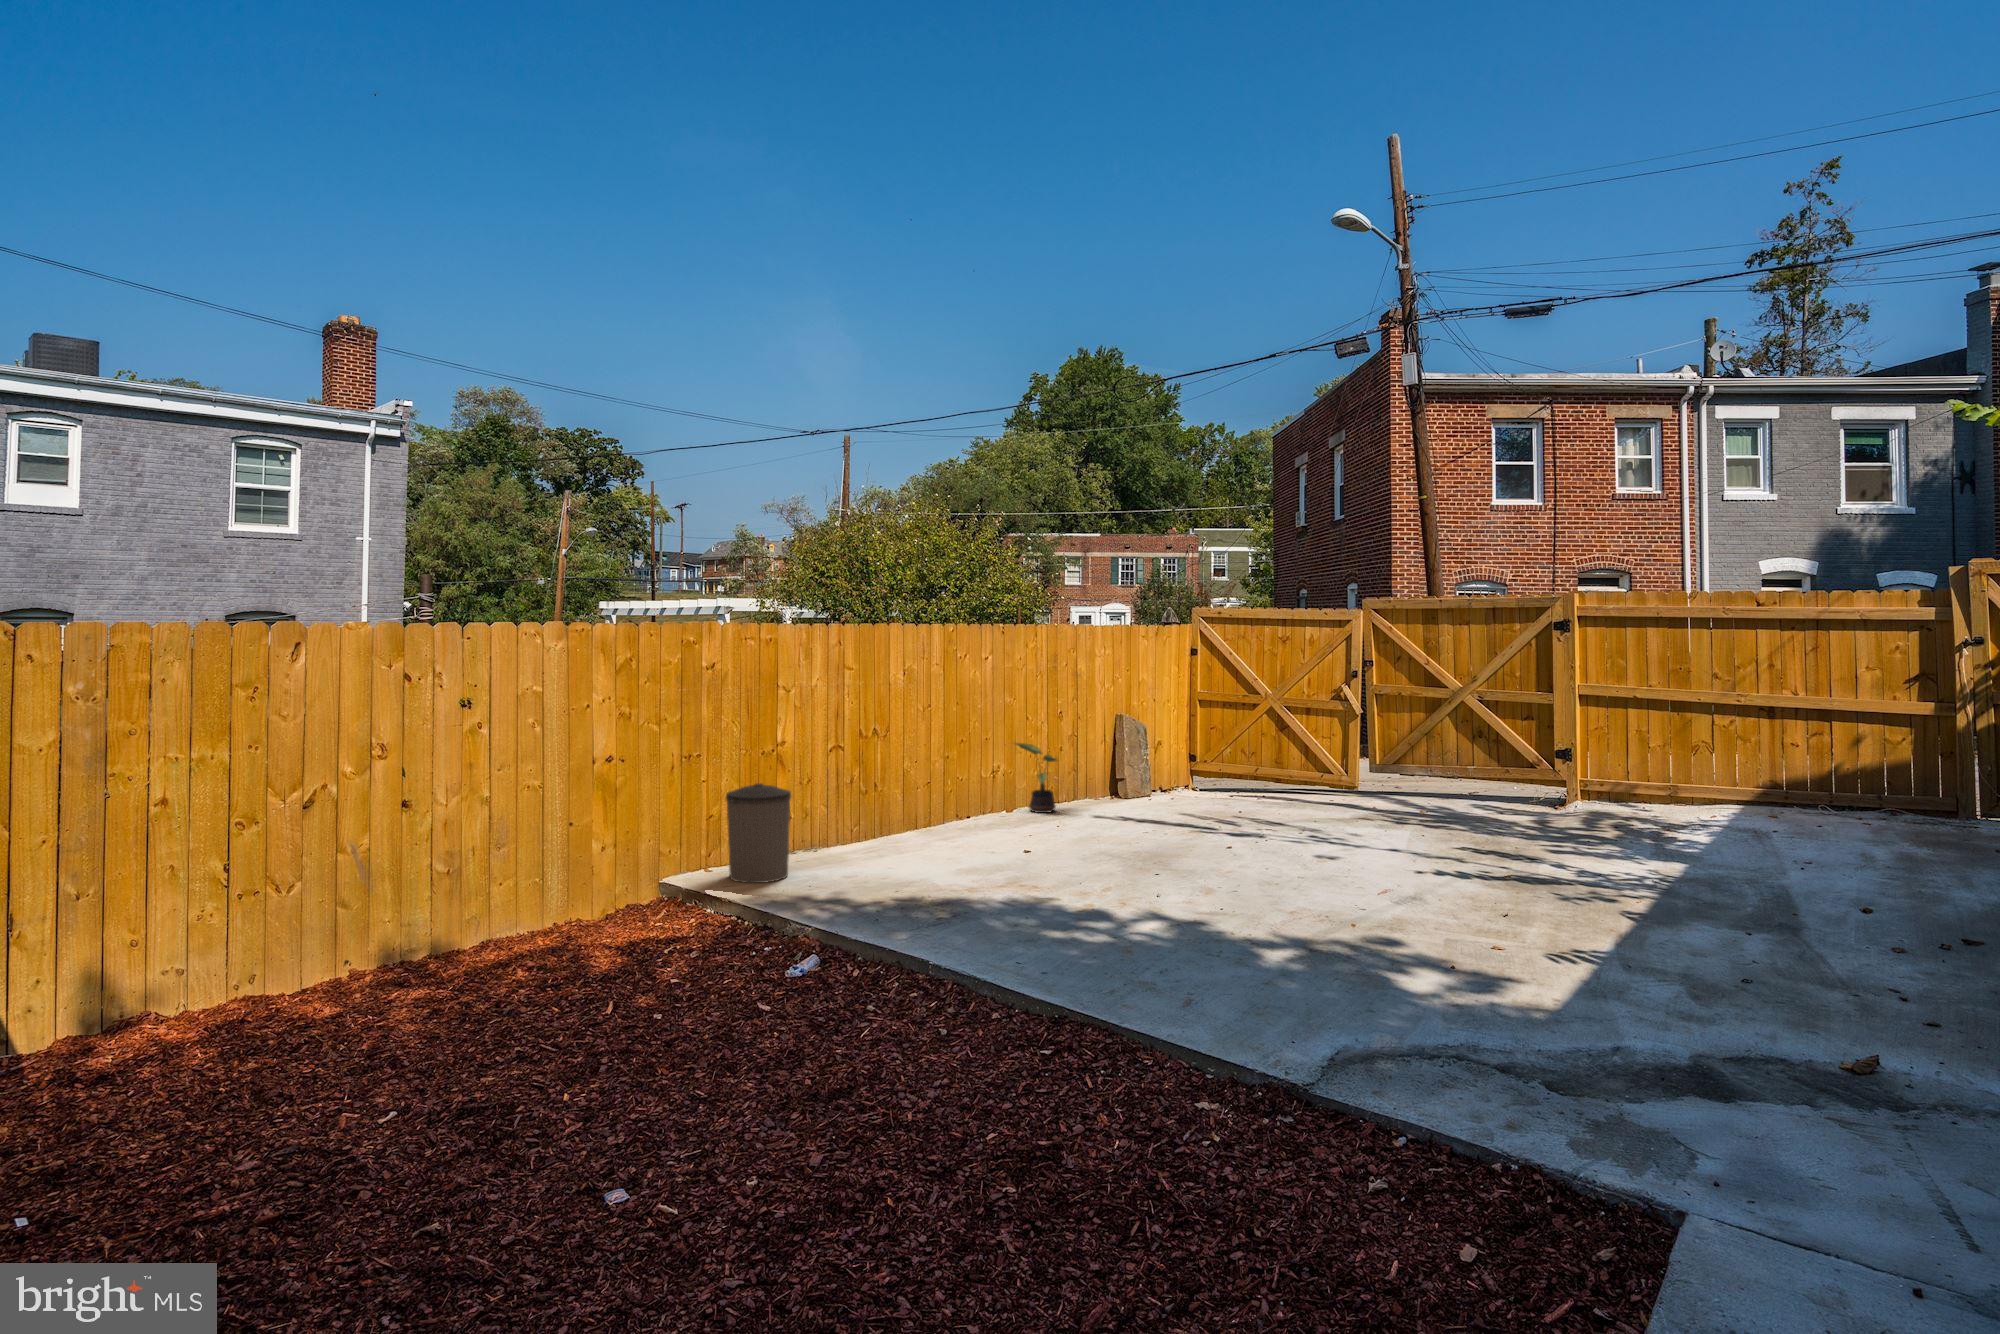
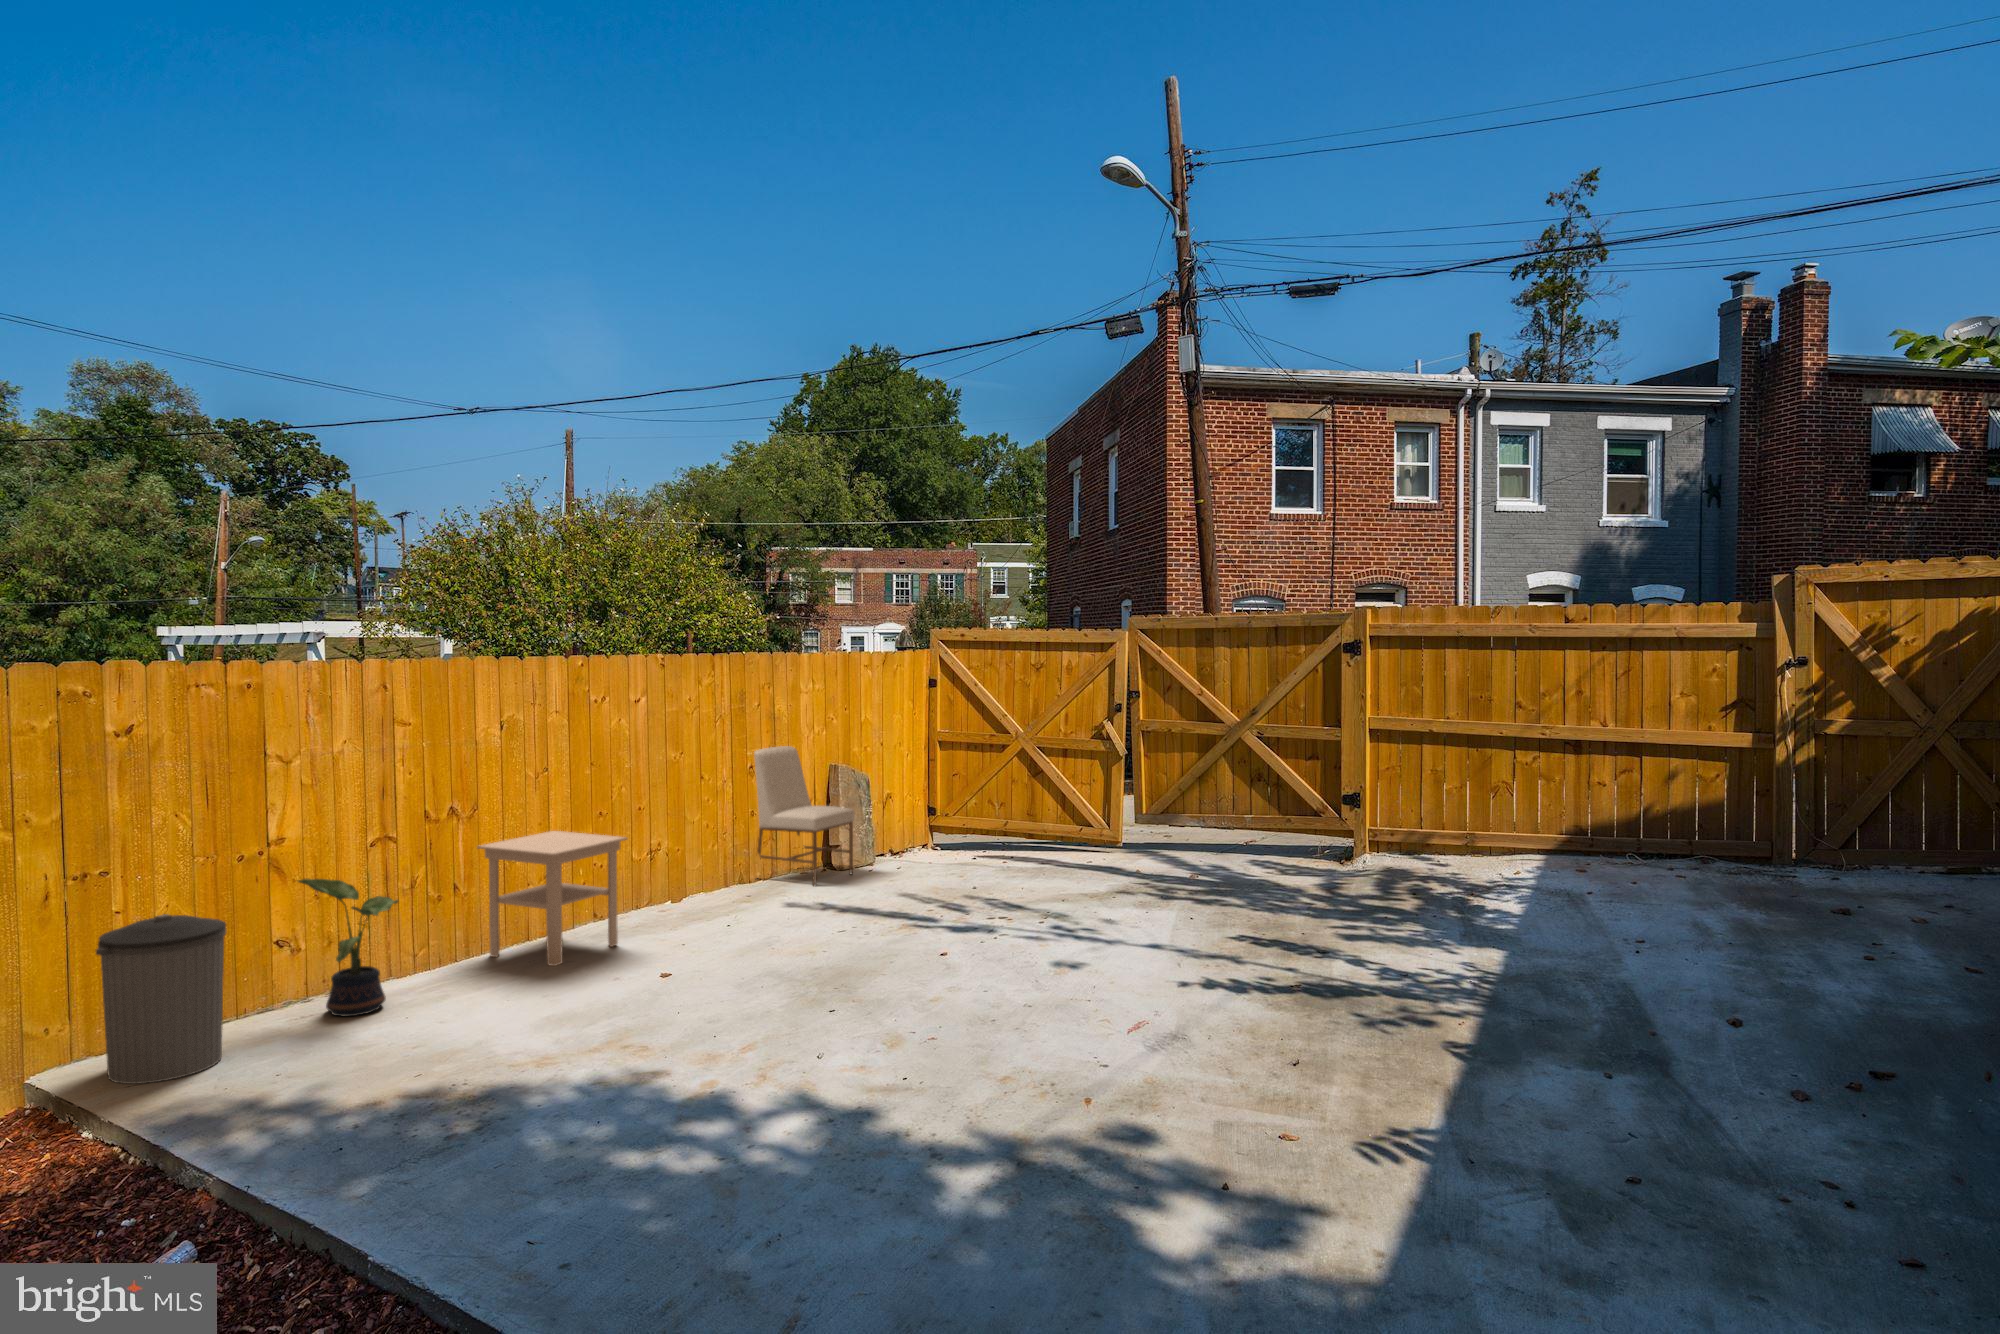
chair: none [1070,699,1145,805] -> present [754,746,855,886]
potted plant: present [1016,743,1057,813] -> present [298,878,398,1016]
side table: none [903,751,1001,841] -> present [477,831,627,966]

